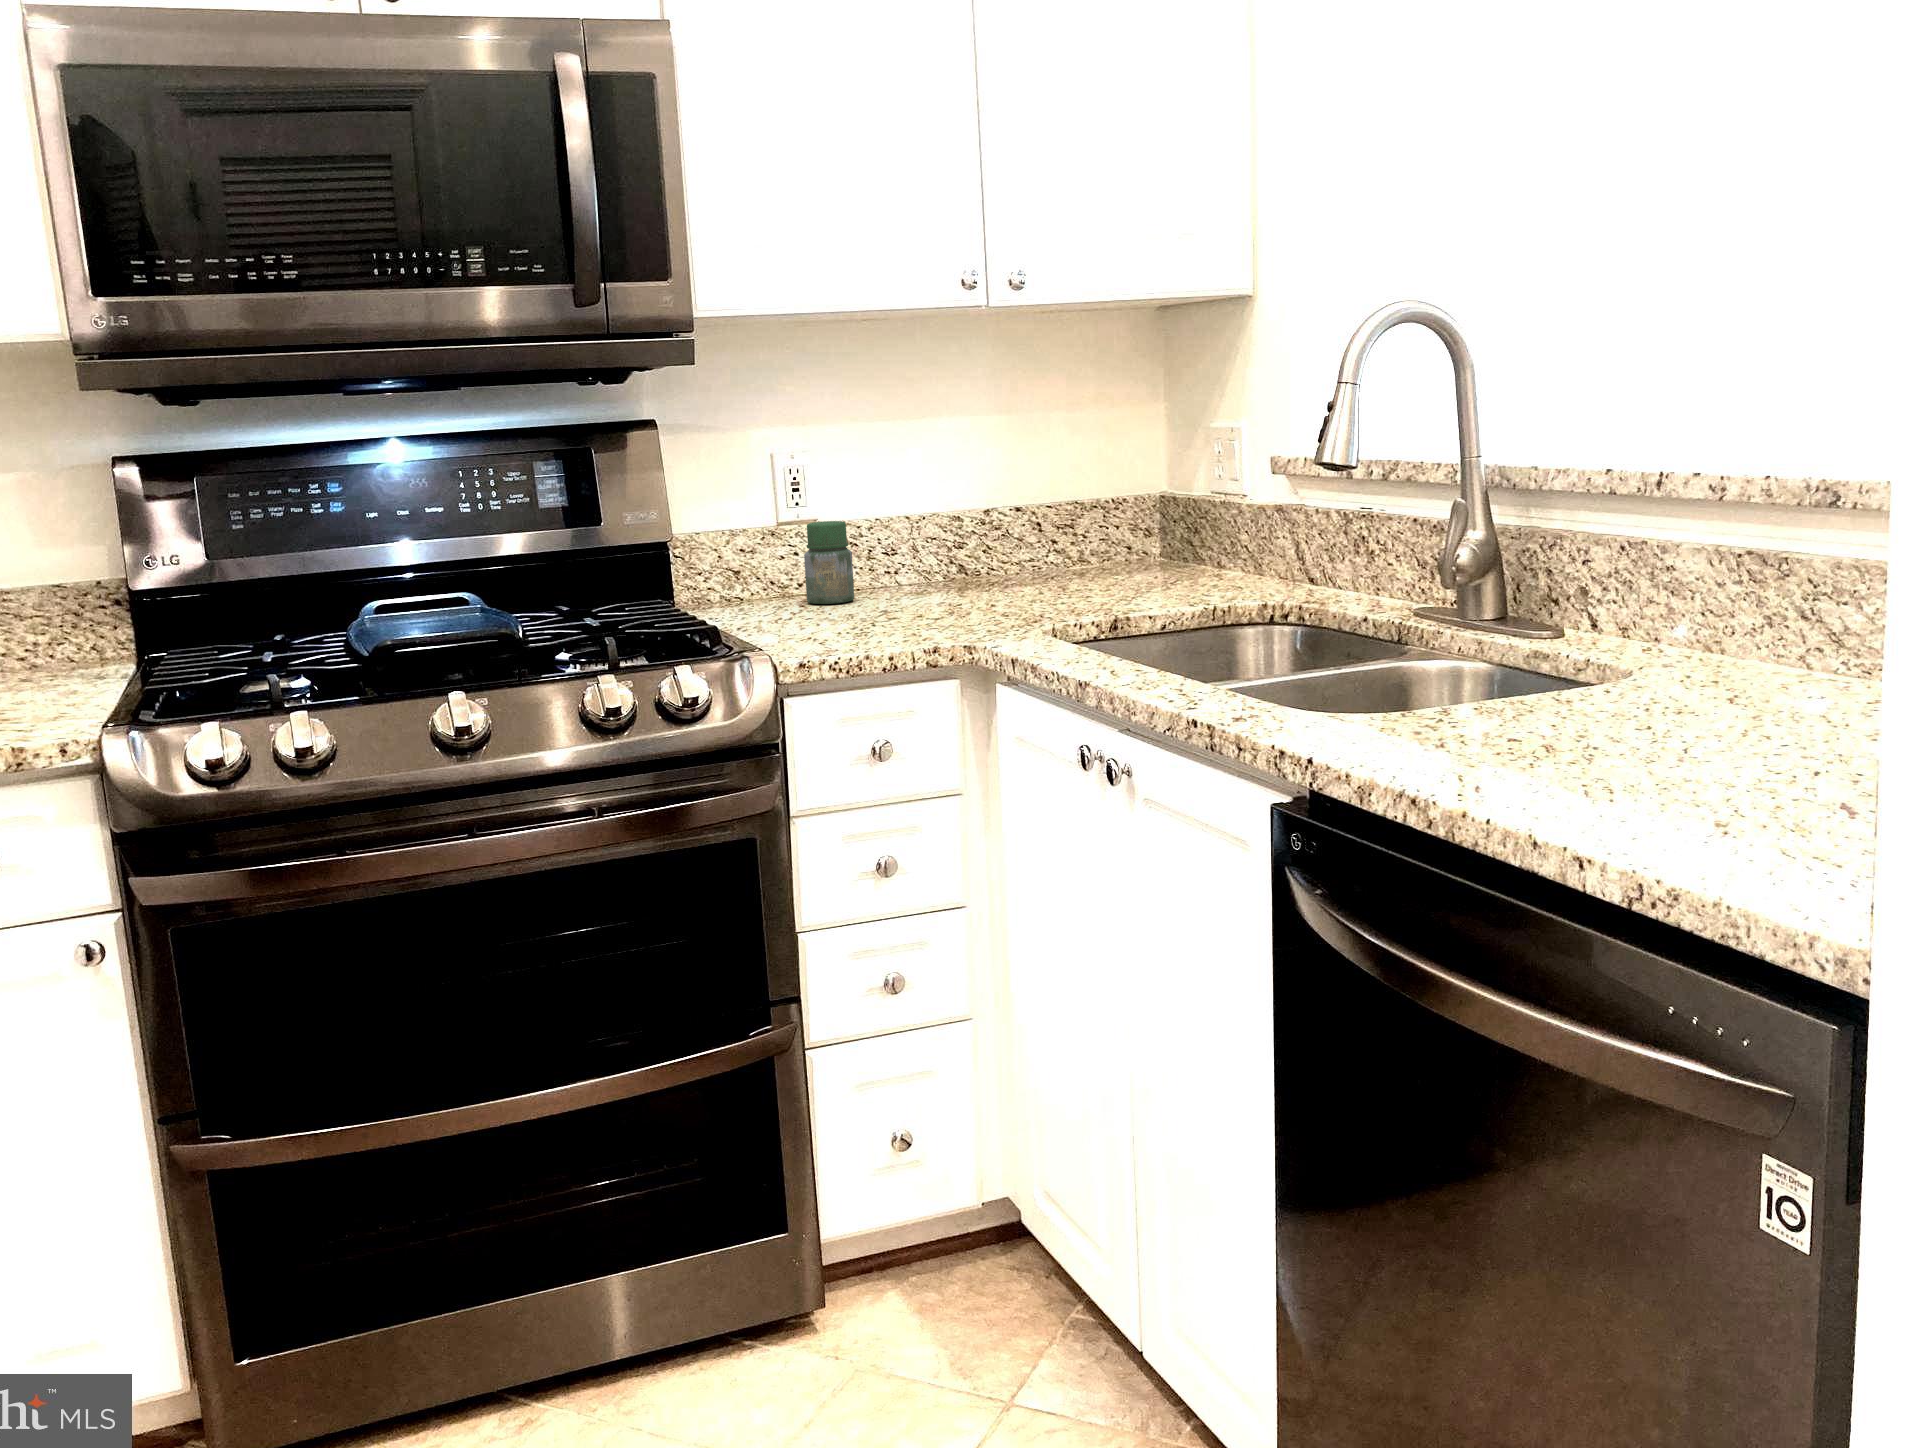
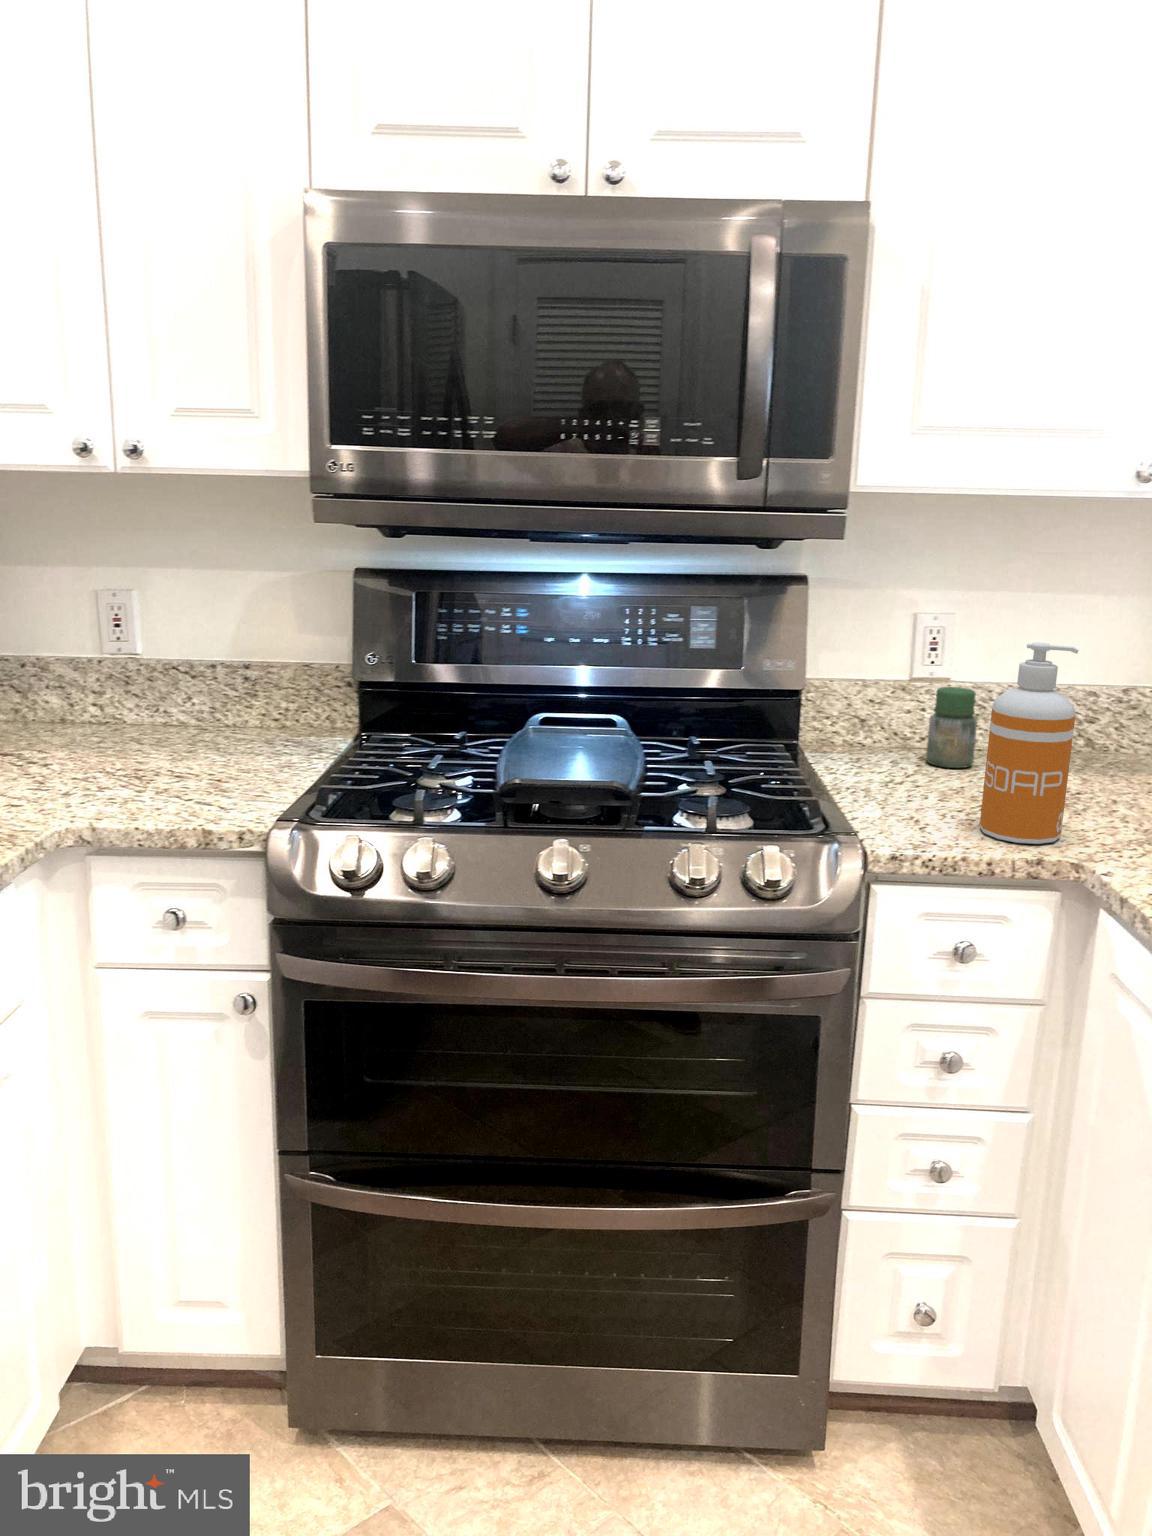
soap dispenser: none [870,441,953,639] -> present [979,643,1079,844]

